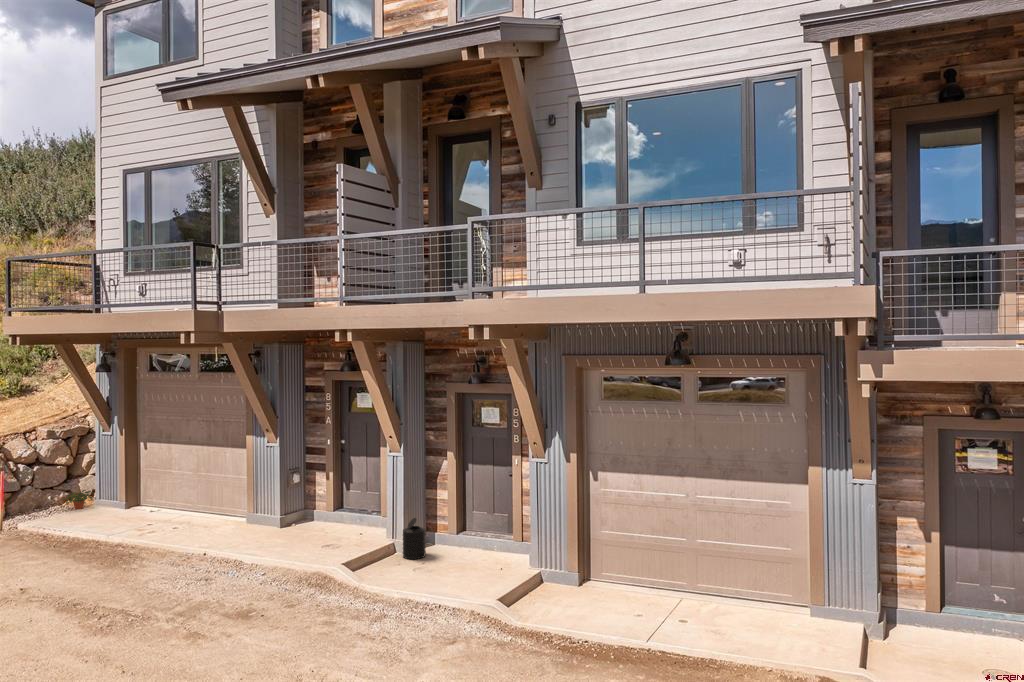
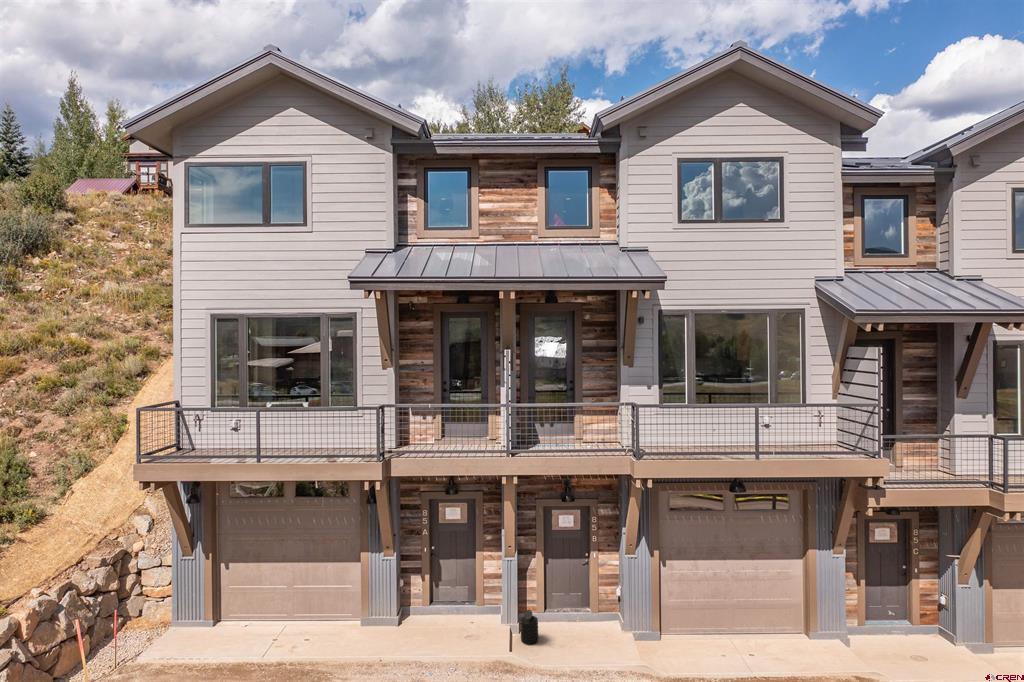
potted plant: present [62,490,96,509] -> none [135,620,171,643]

